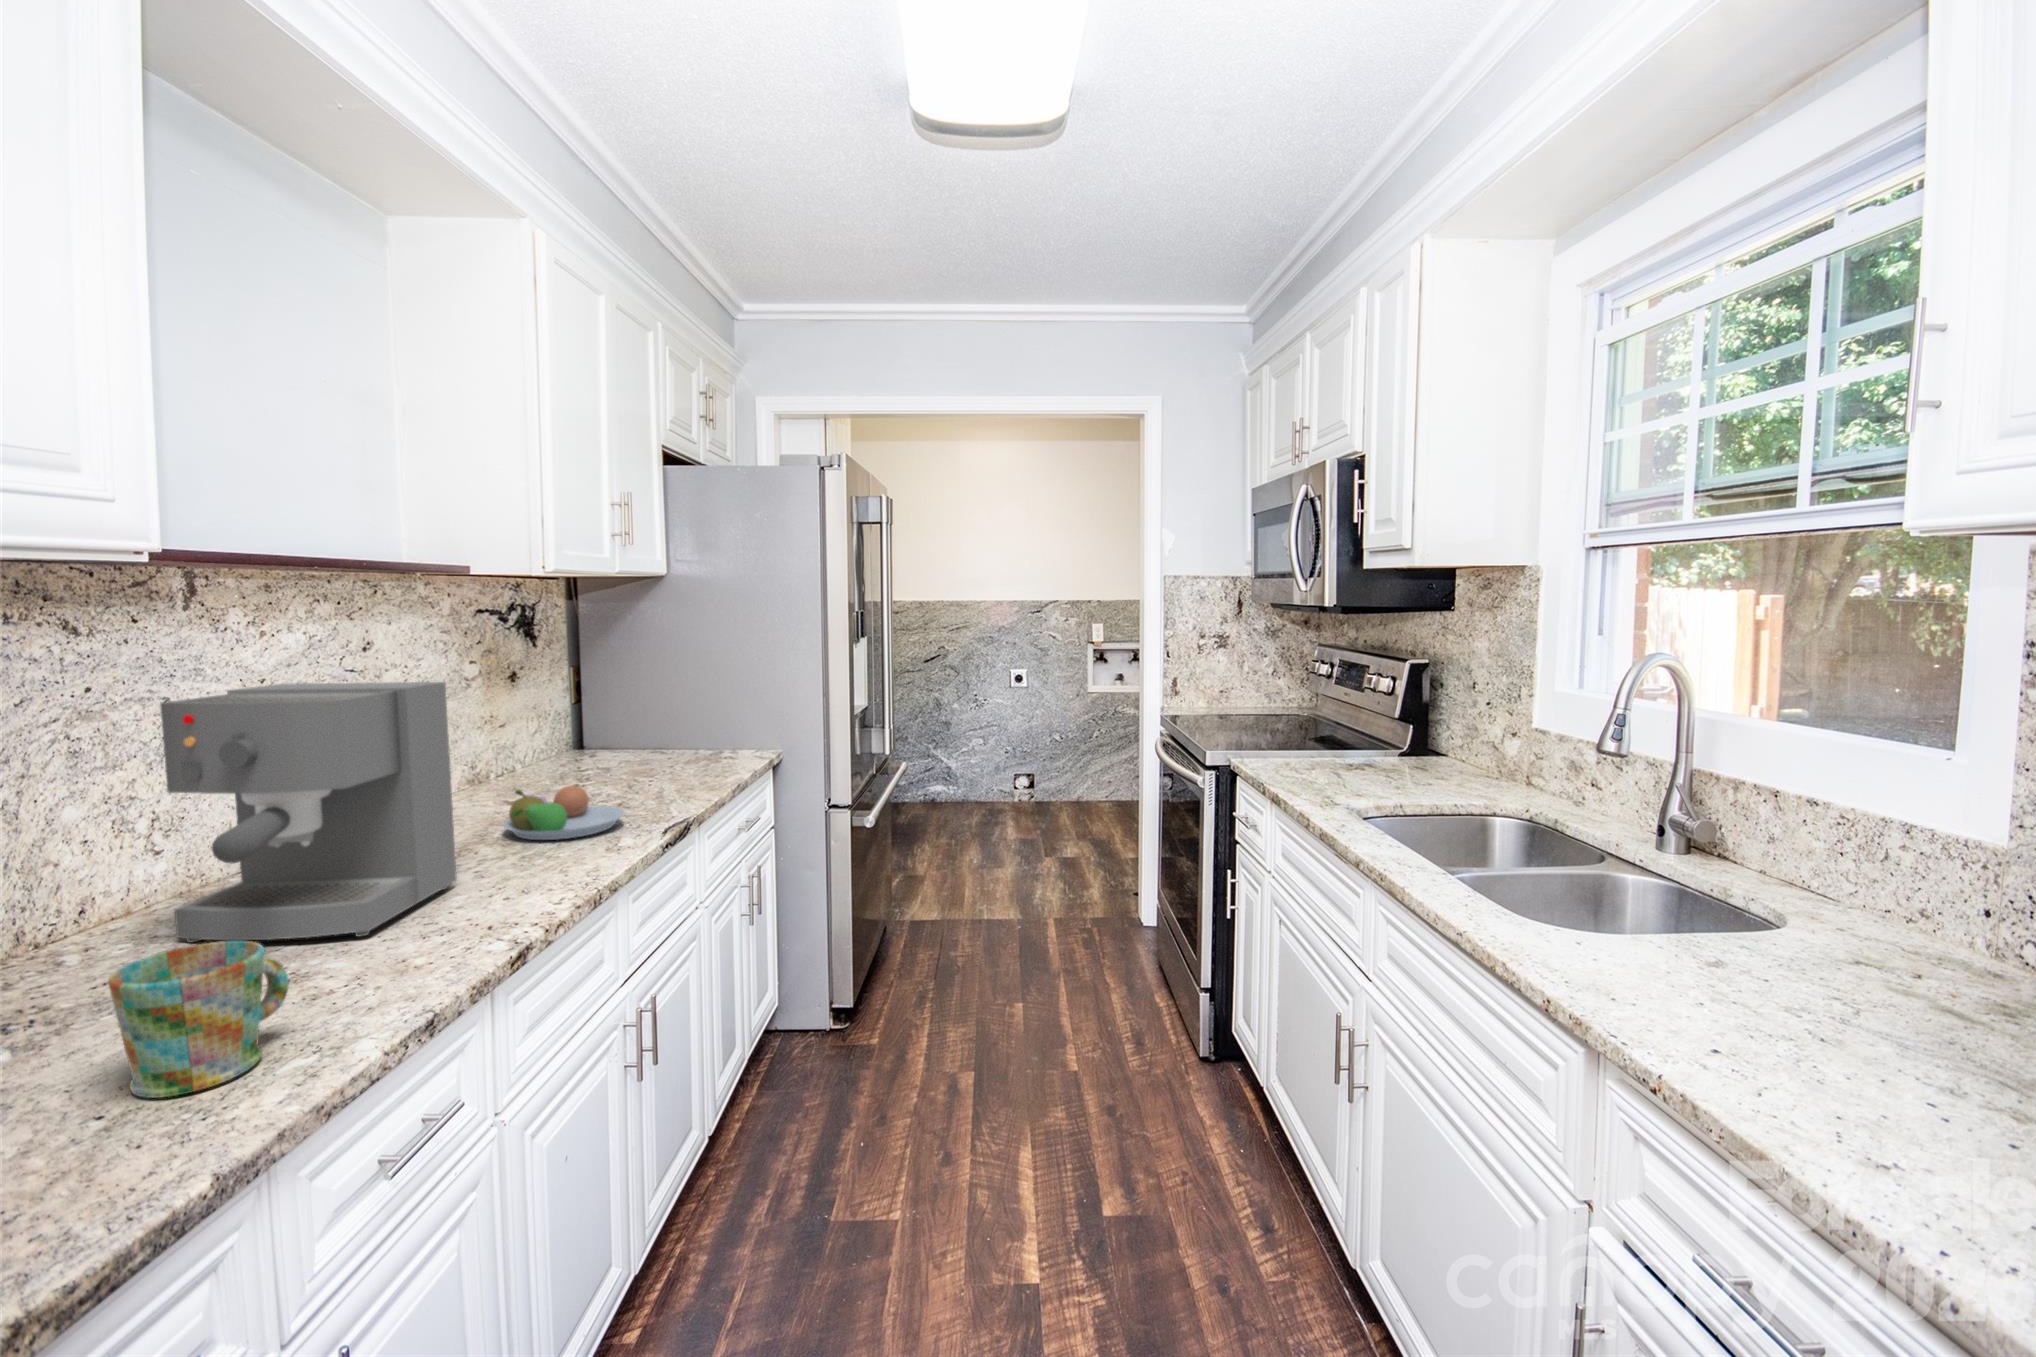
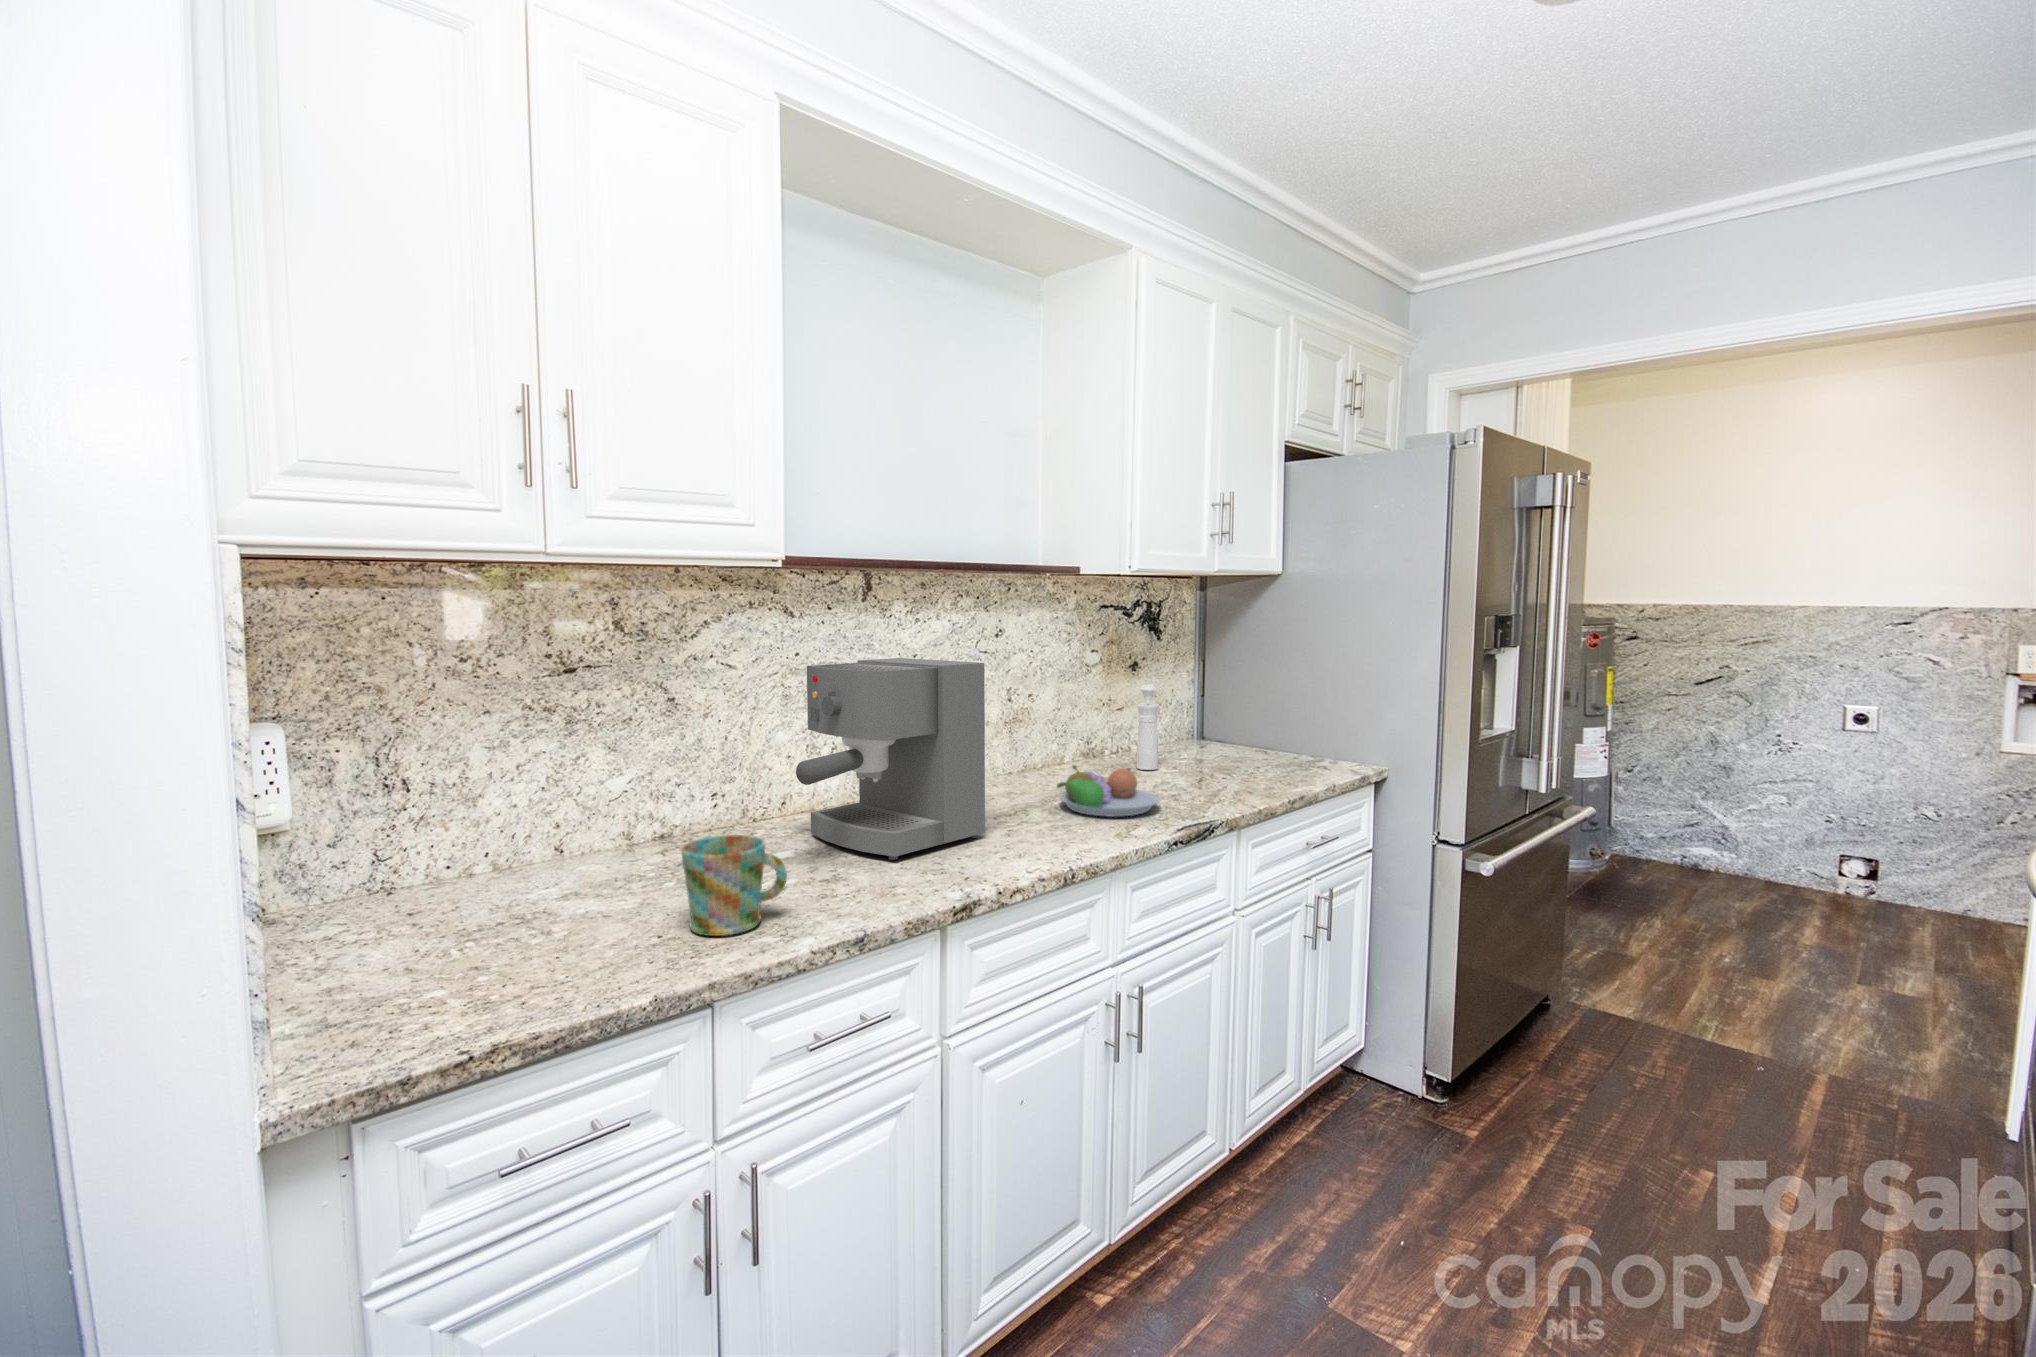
pepper mill: none [536,696,572,787] -> present [1137,685,1159,770]

